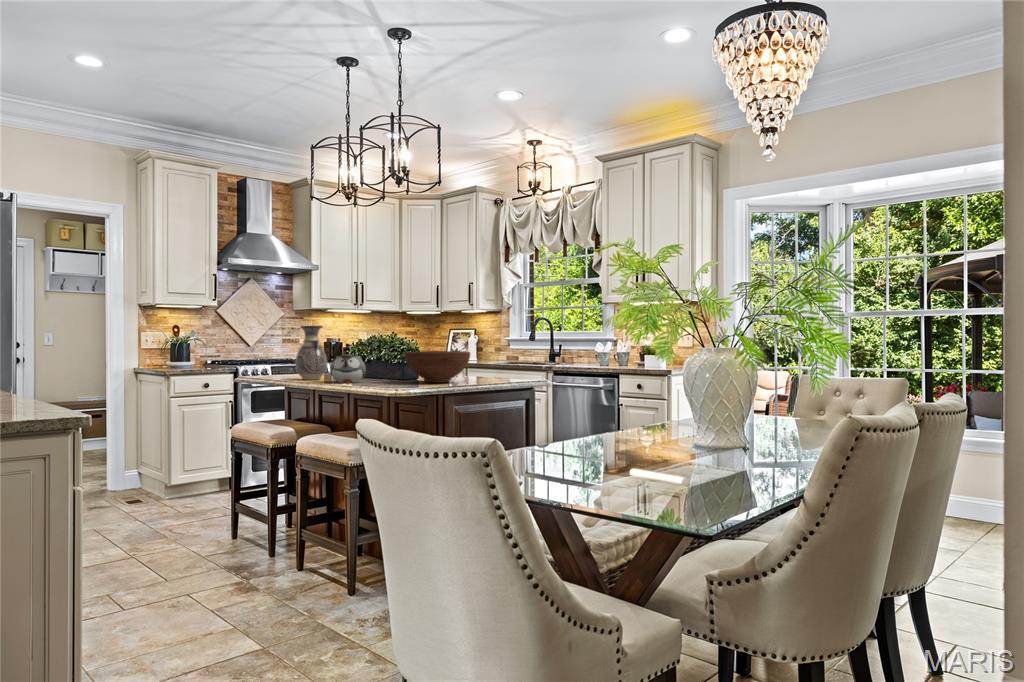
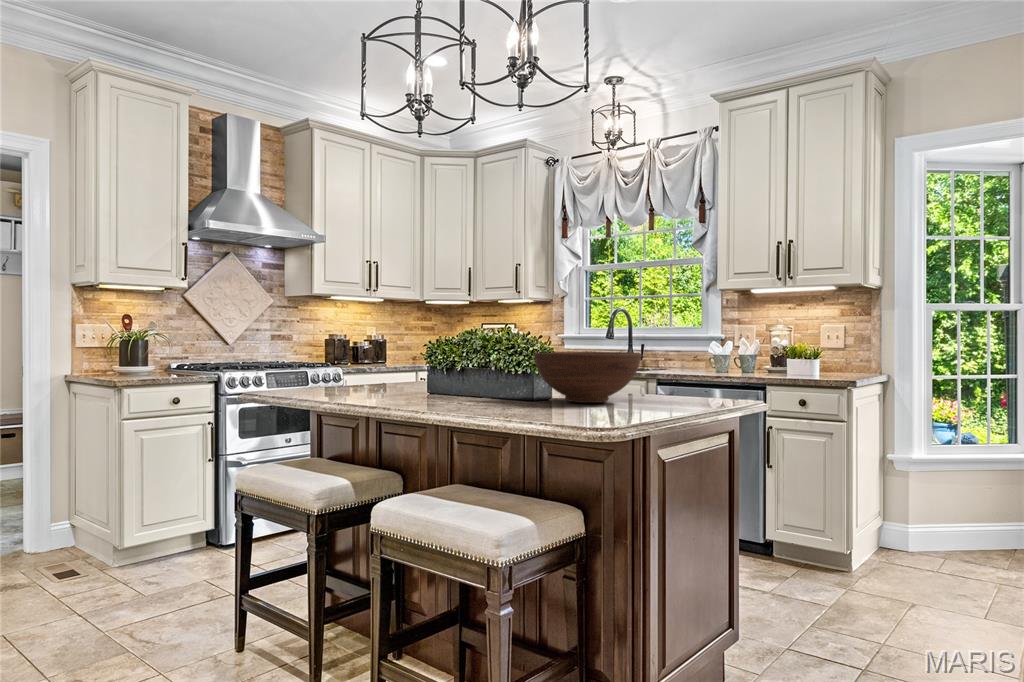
vase: present [295,326,327,380] -> none [346,310,396,398]
teapot: present [330,354,366,383] -> none [415,356,473,405]

